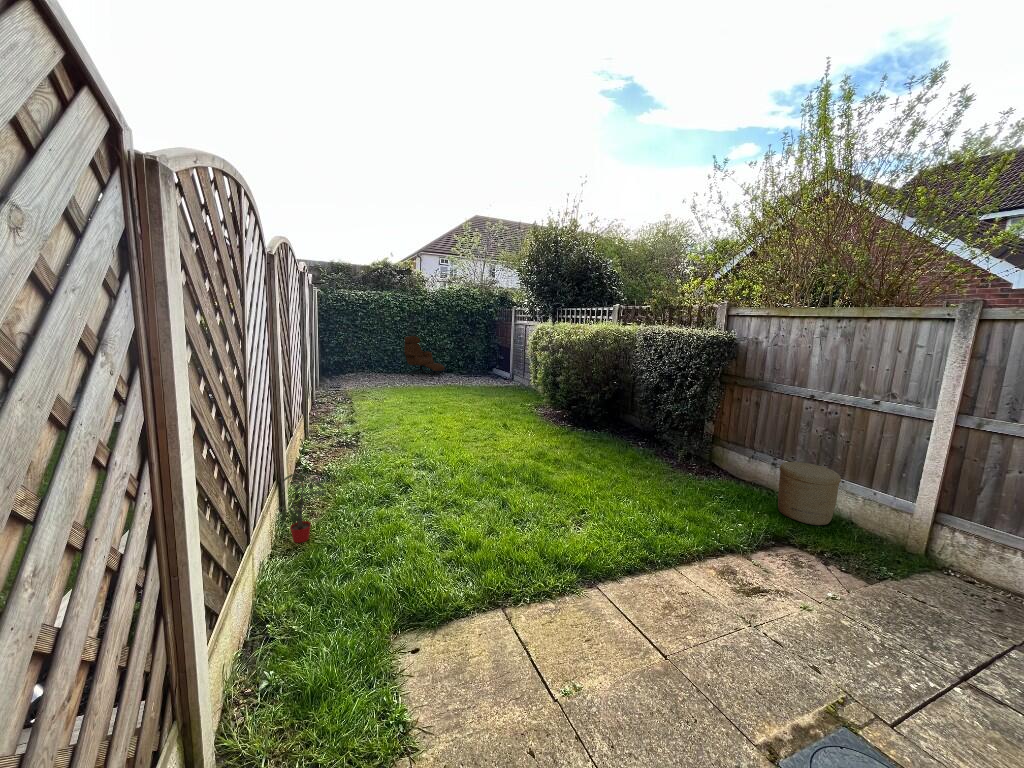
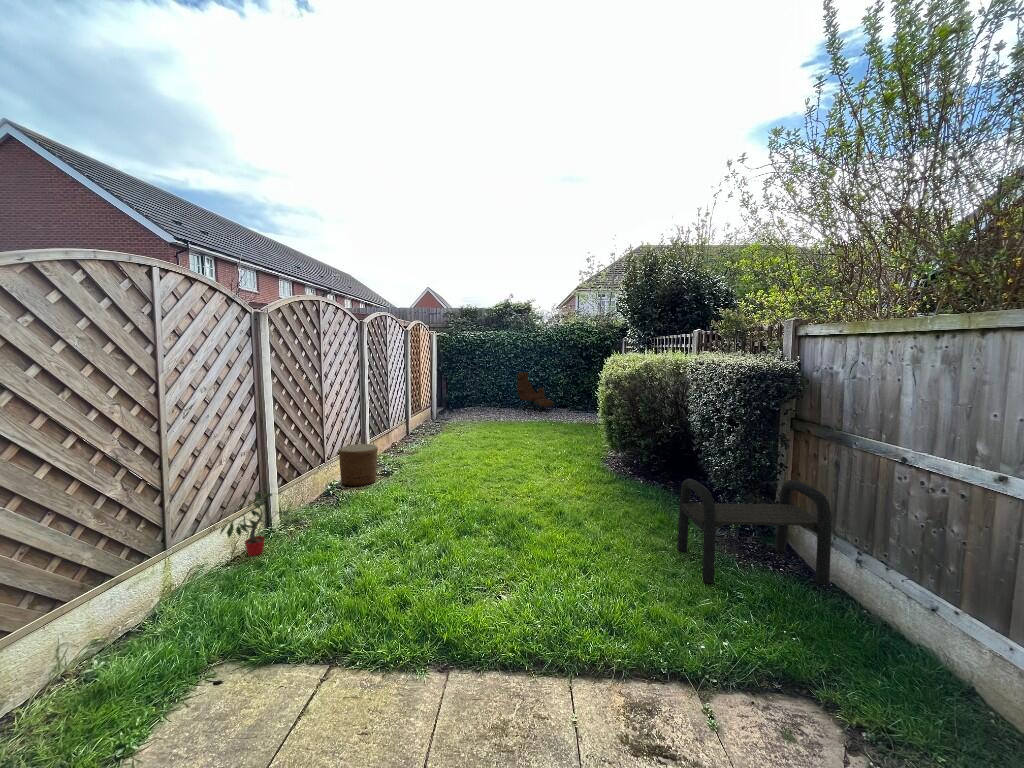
bench: none [656,418,760,495] -> present [677,479,831,585]
woven basket: present [778,462,841,525] -> present [339,444,378,486]

